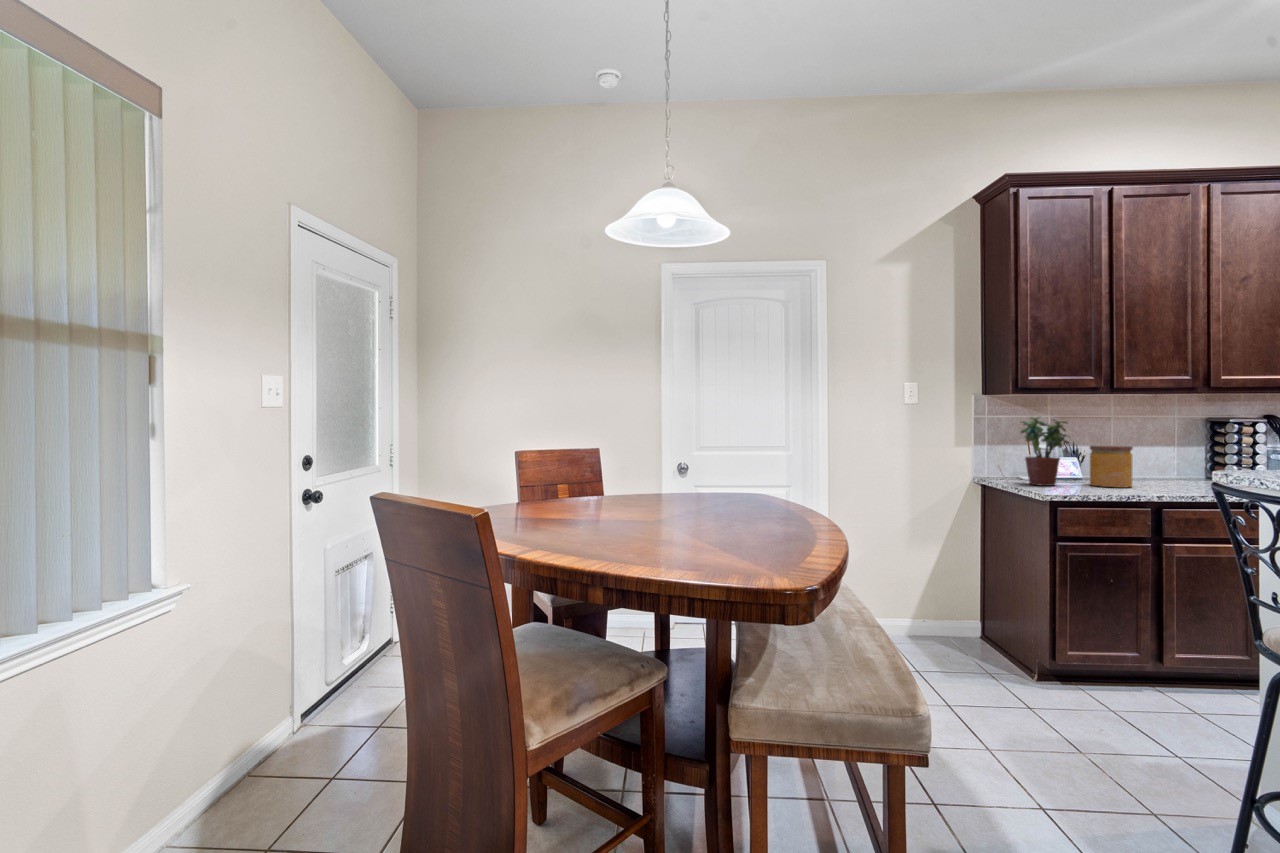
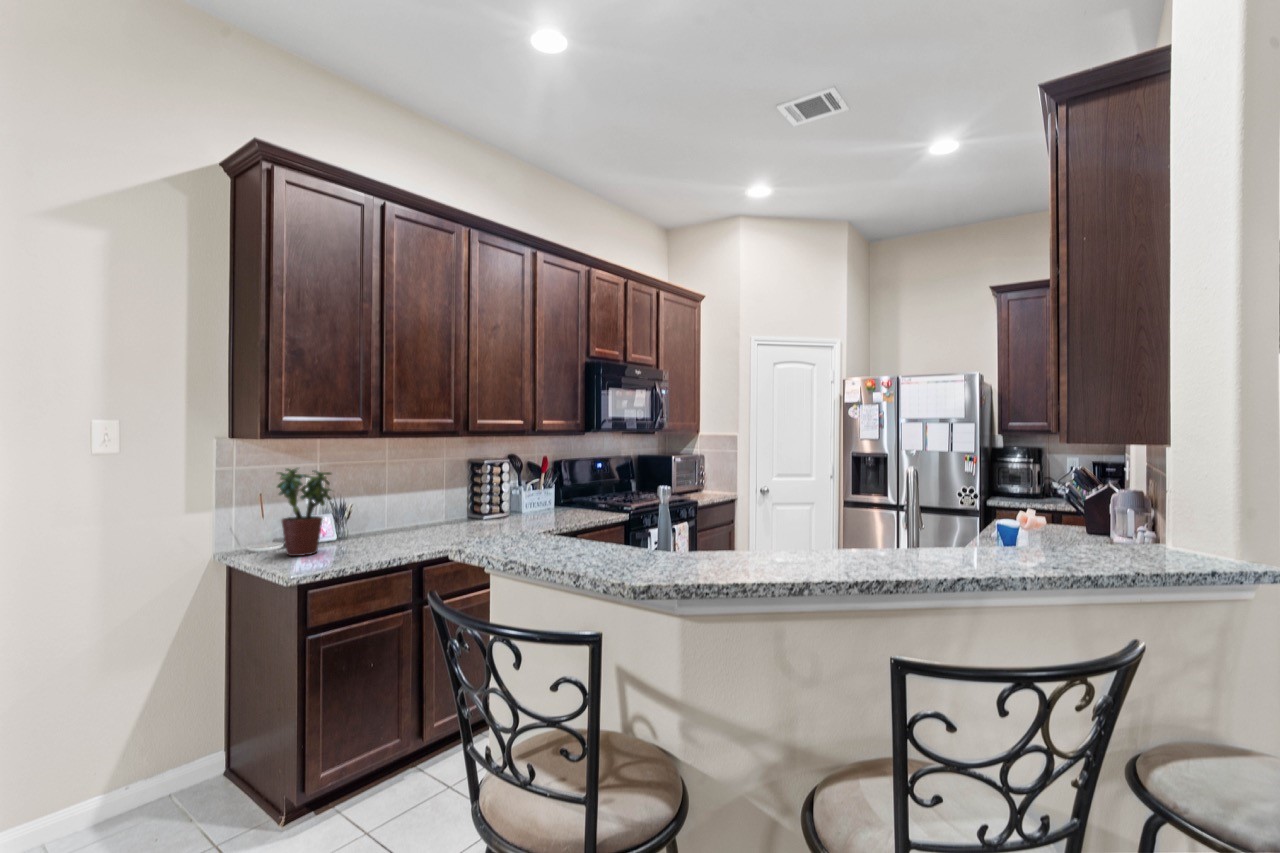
jar: present [1090,445,1133,487] -> none [357,496,399,548]

